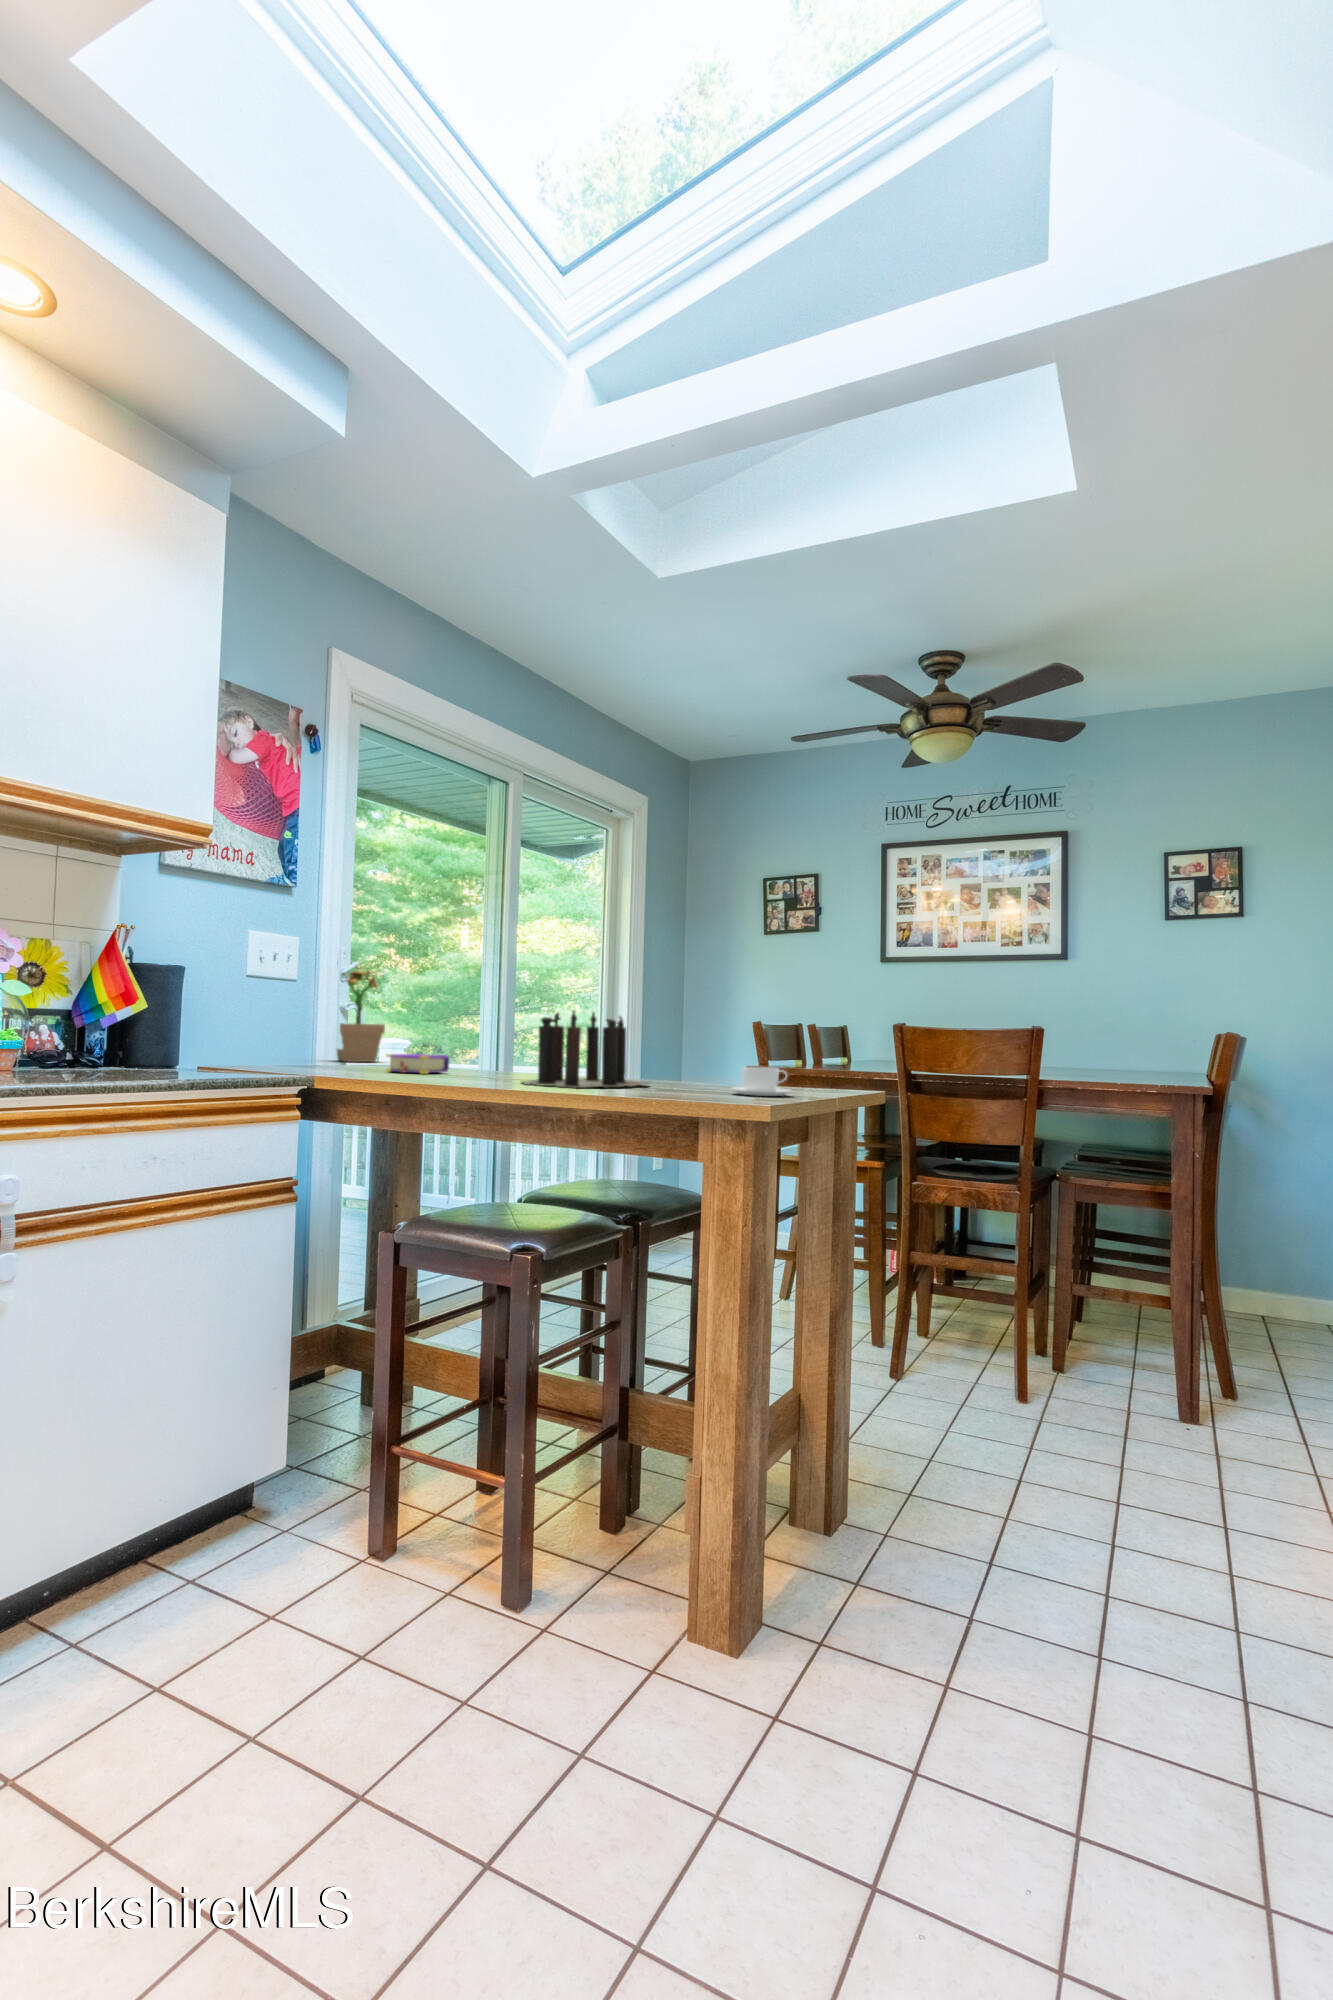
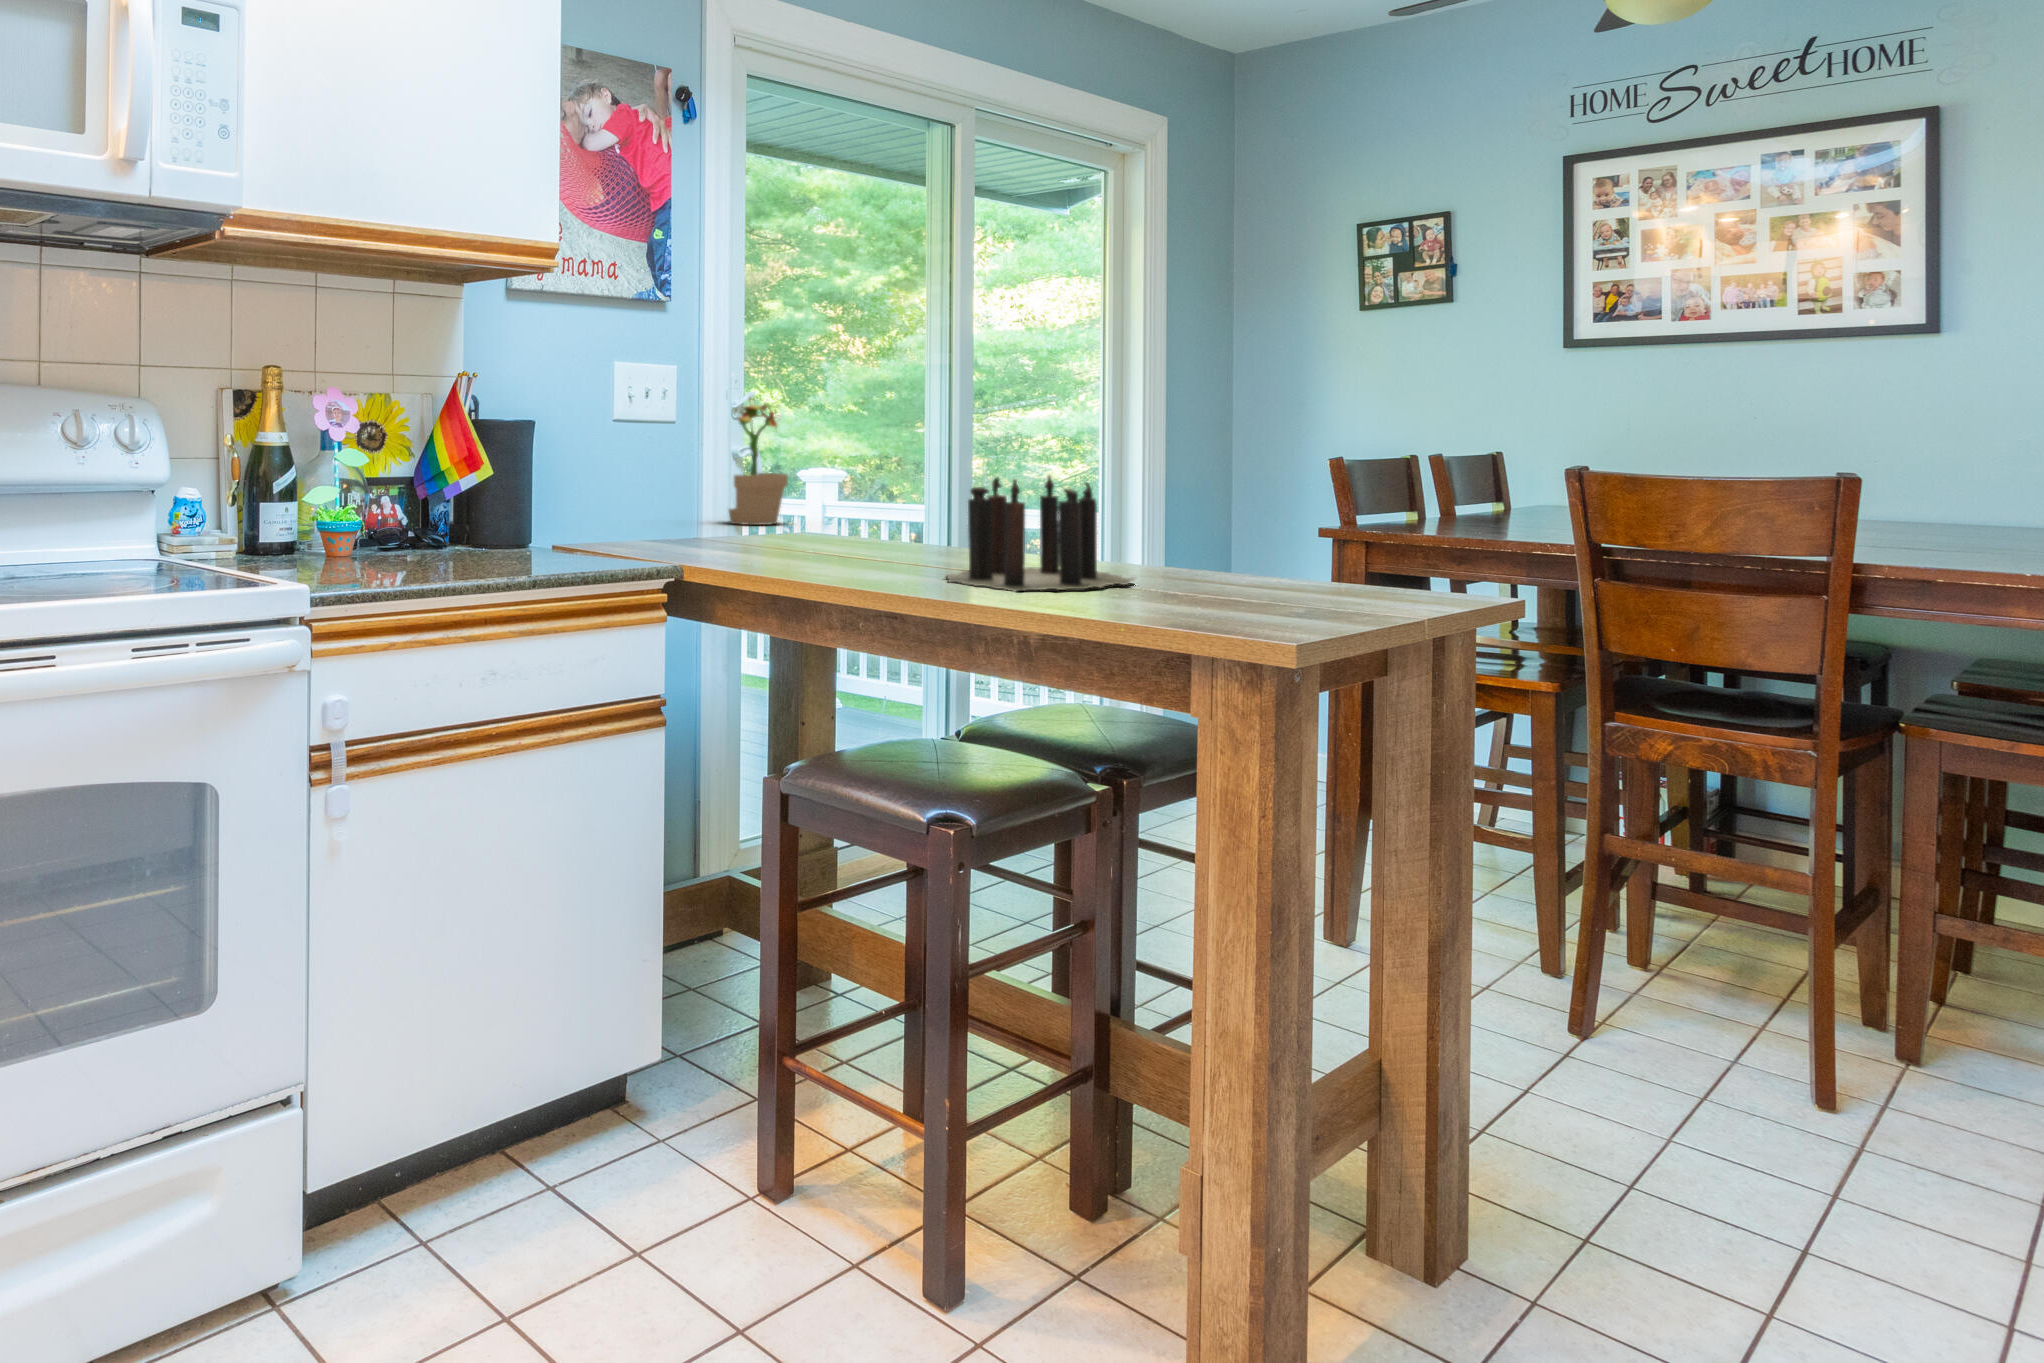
book: present [386,1054,449,1074] -> none [748,525,887,558]
coffee cup: present [732,1067,791,1096] -> none [1251,565,1353,613]

